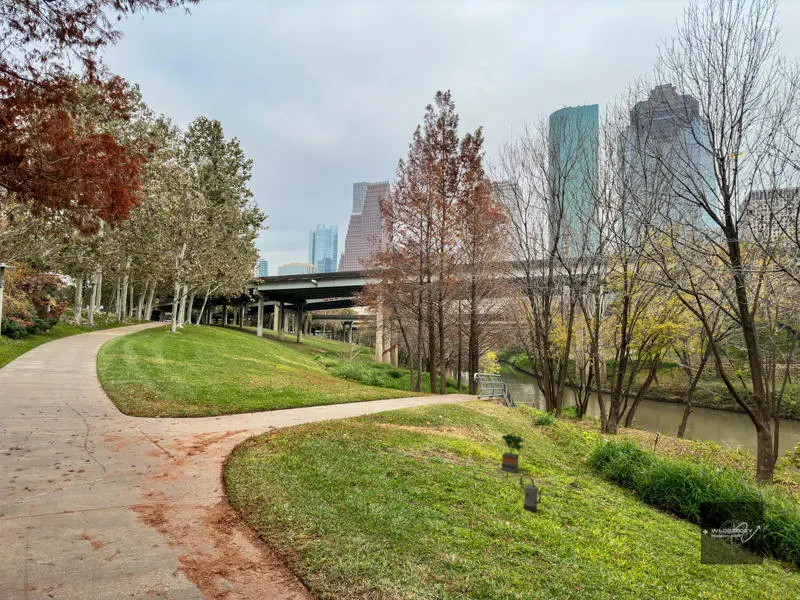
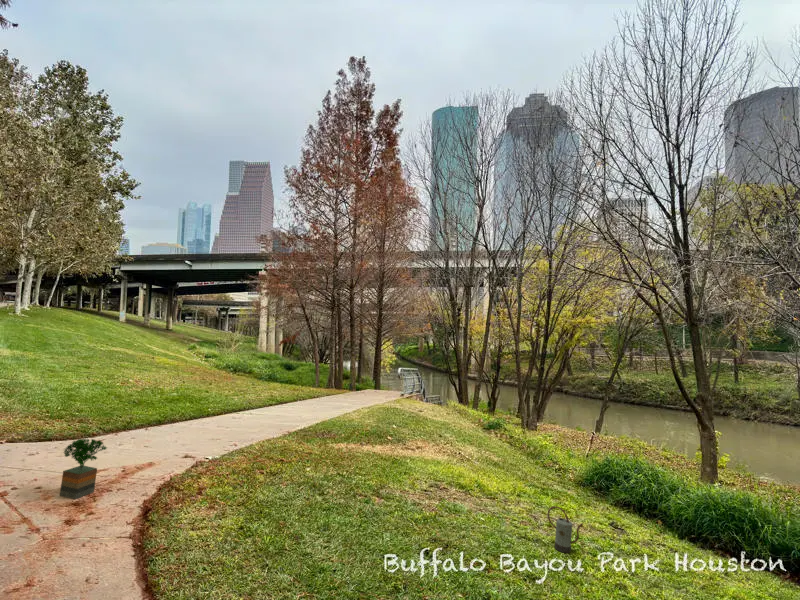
potted tree: present [502,434,524,473] -> present [60,439,107,499]

